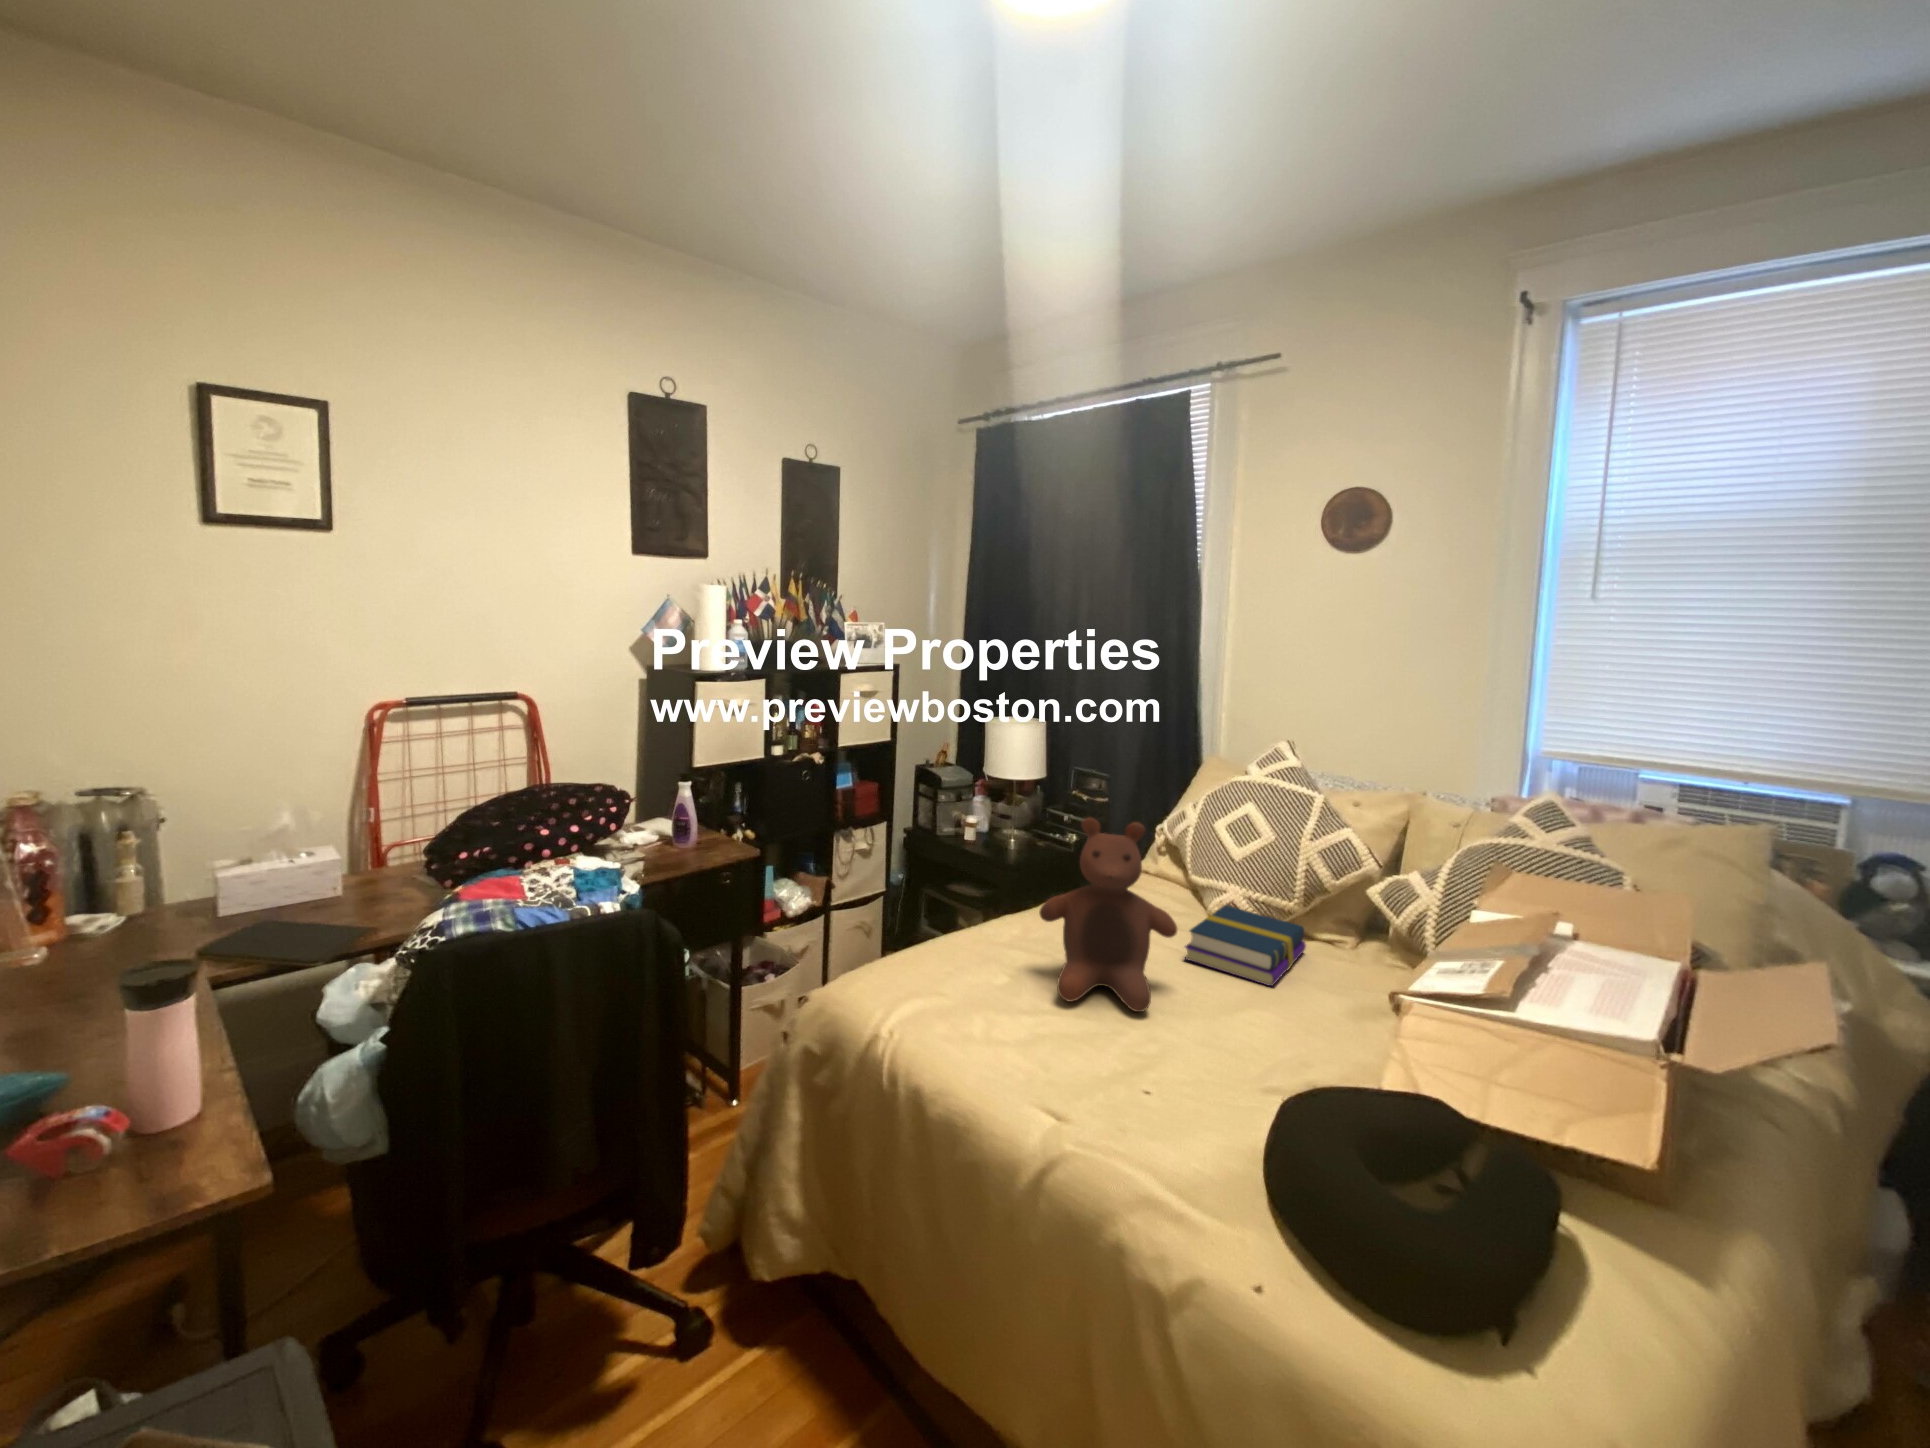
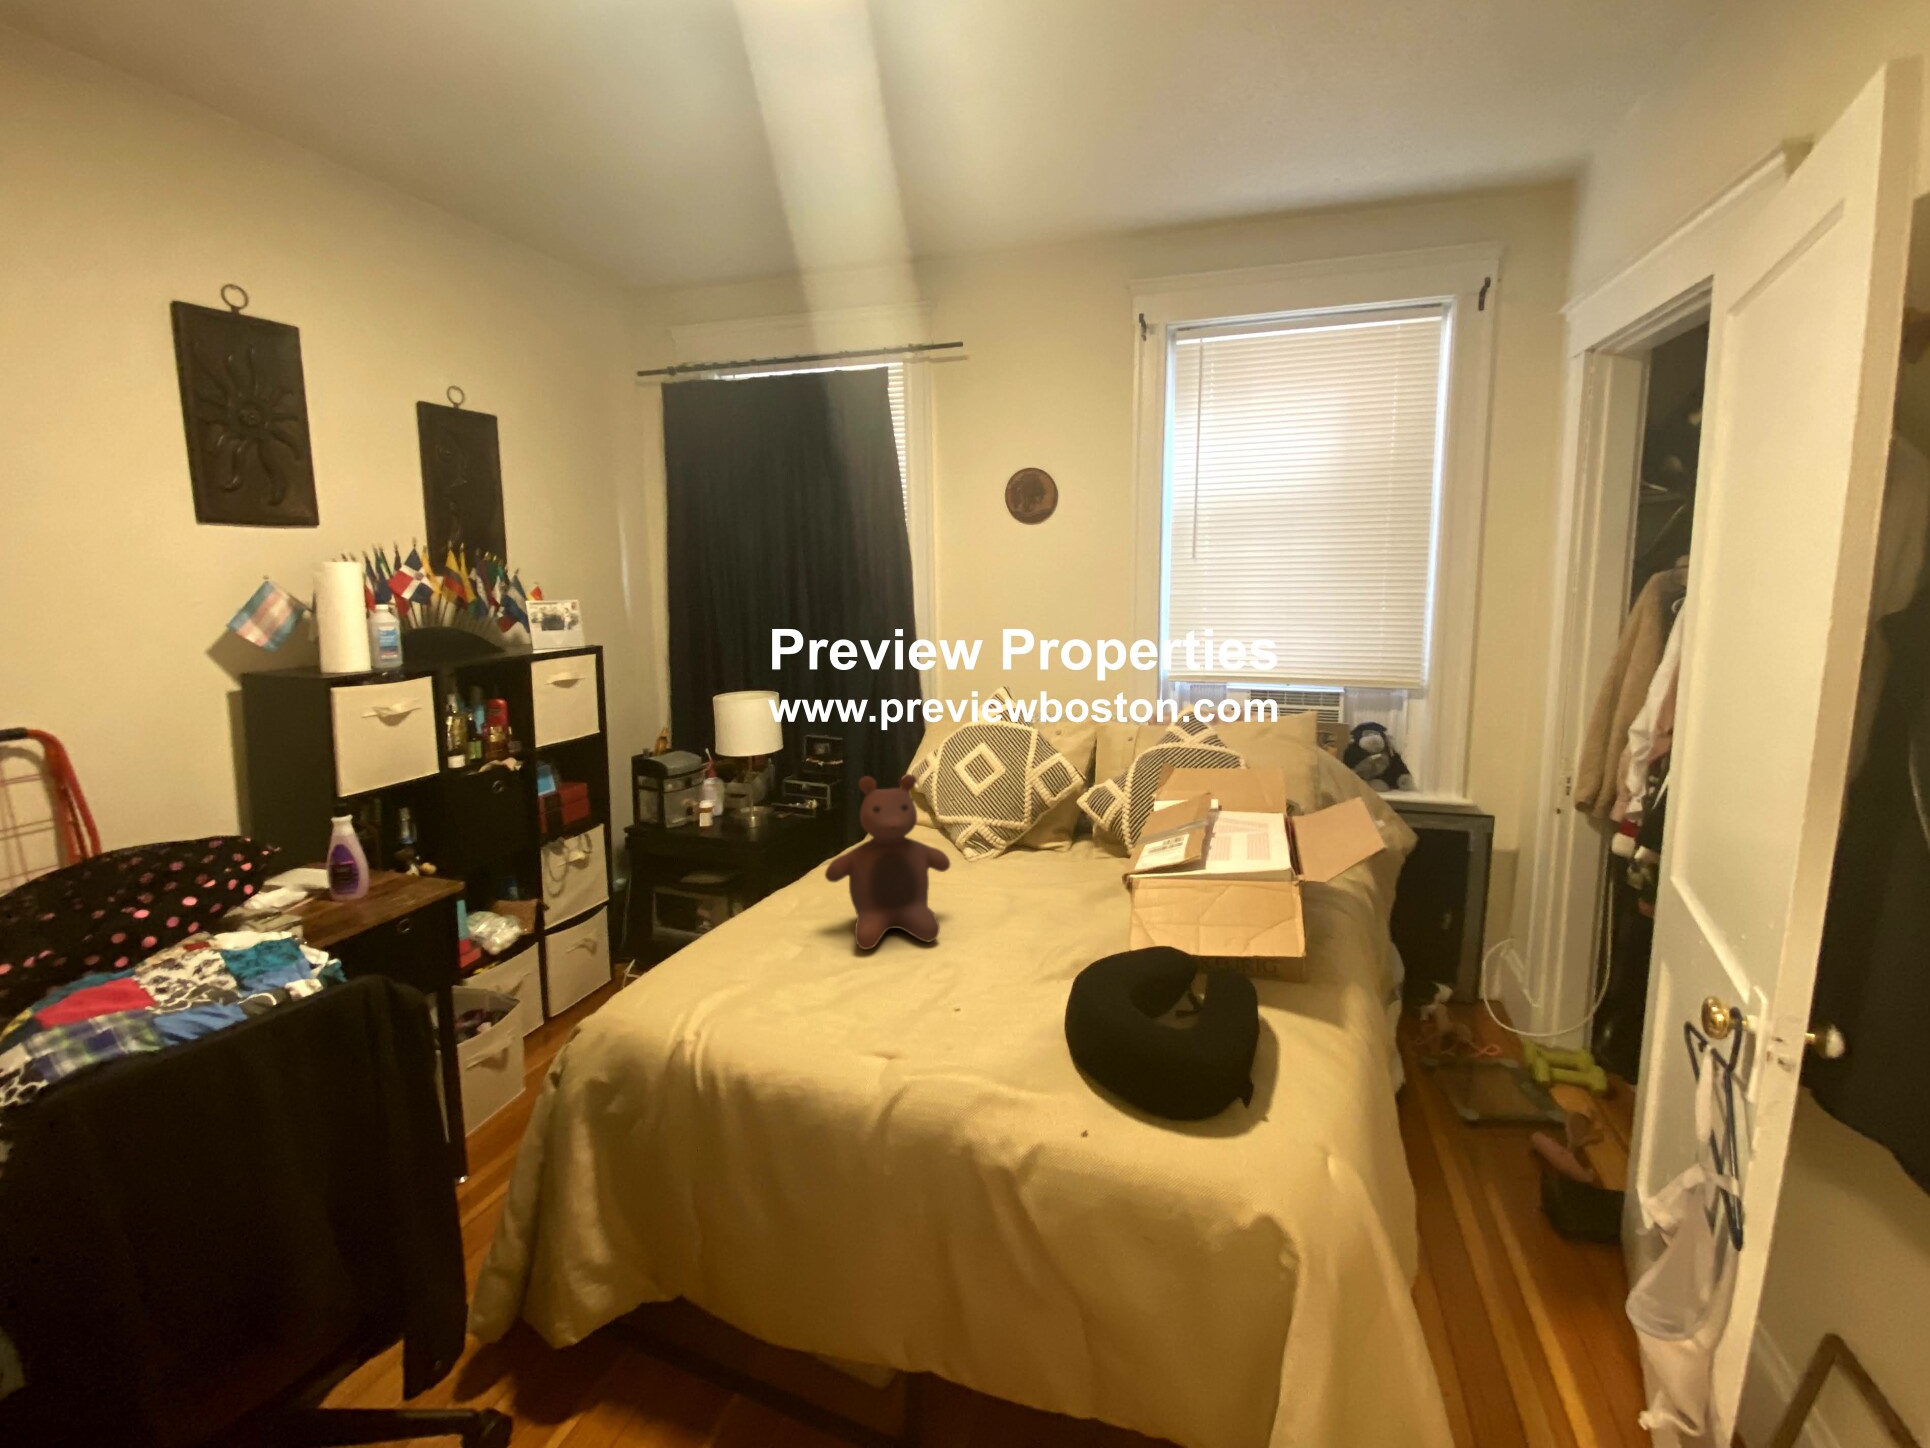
book: present [1185,906,1306,986] -> none [951,836,1041,894]

